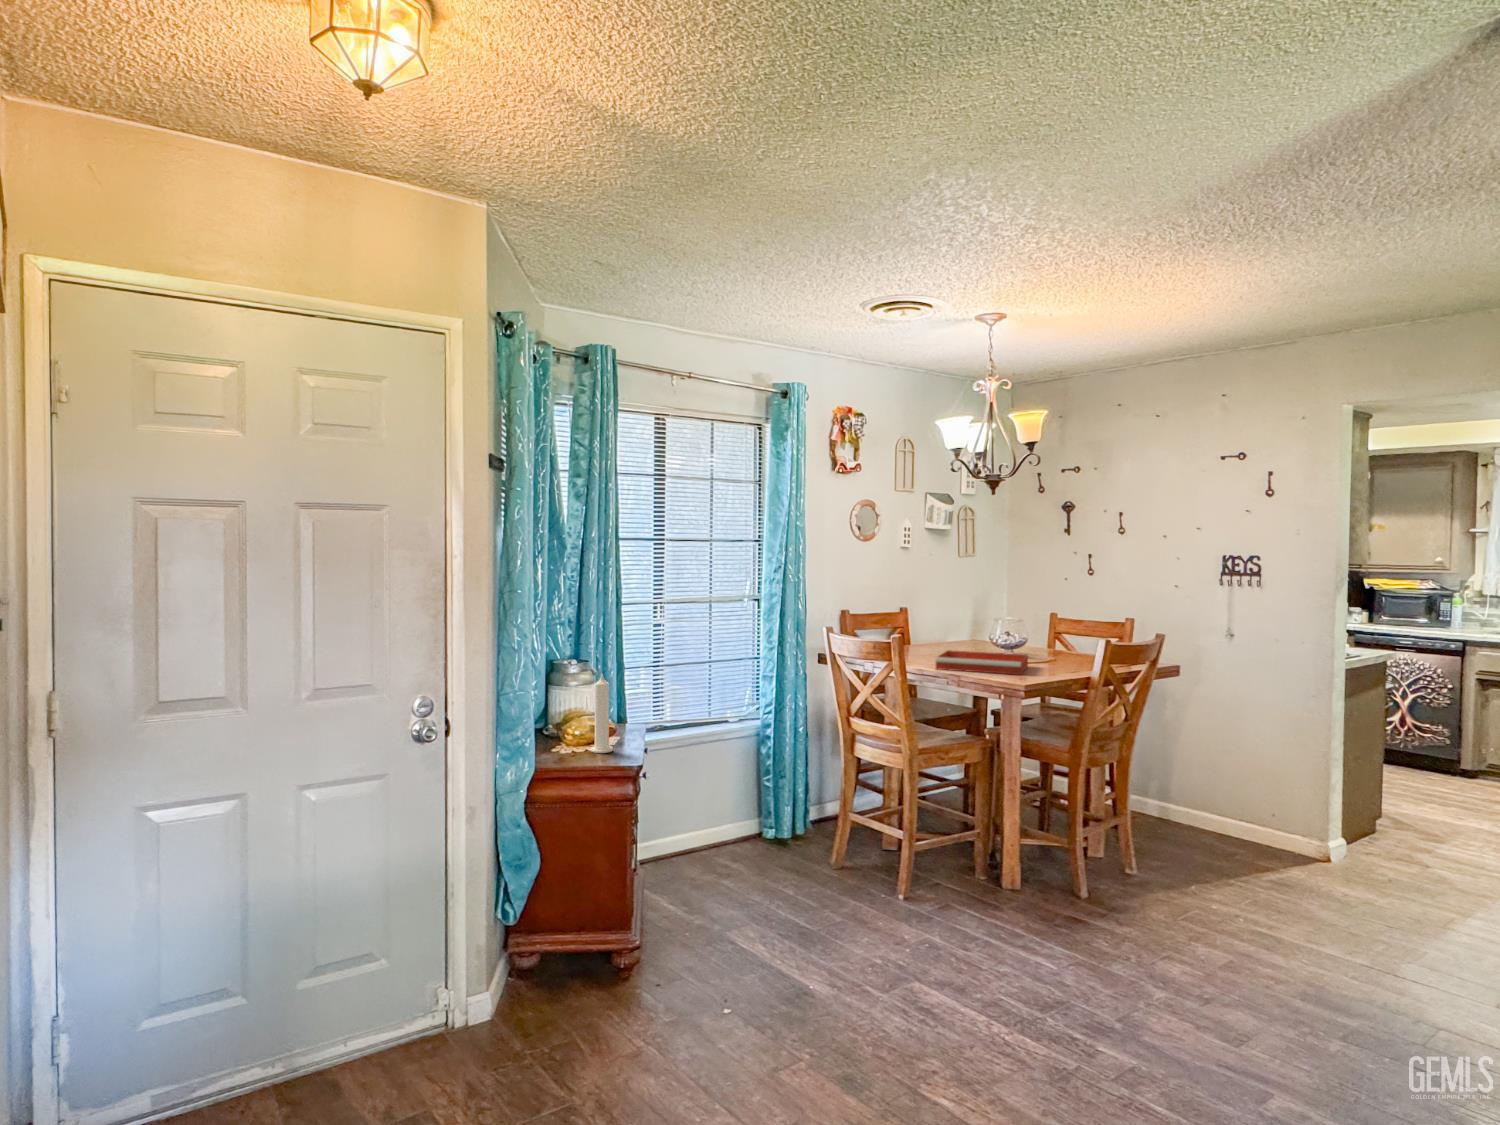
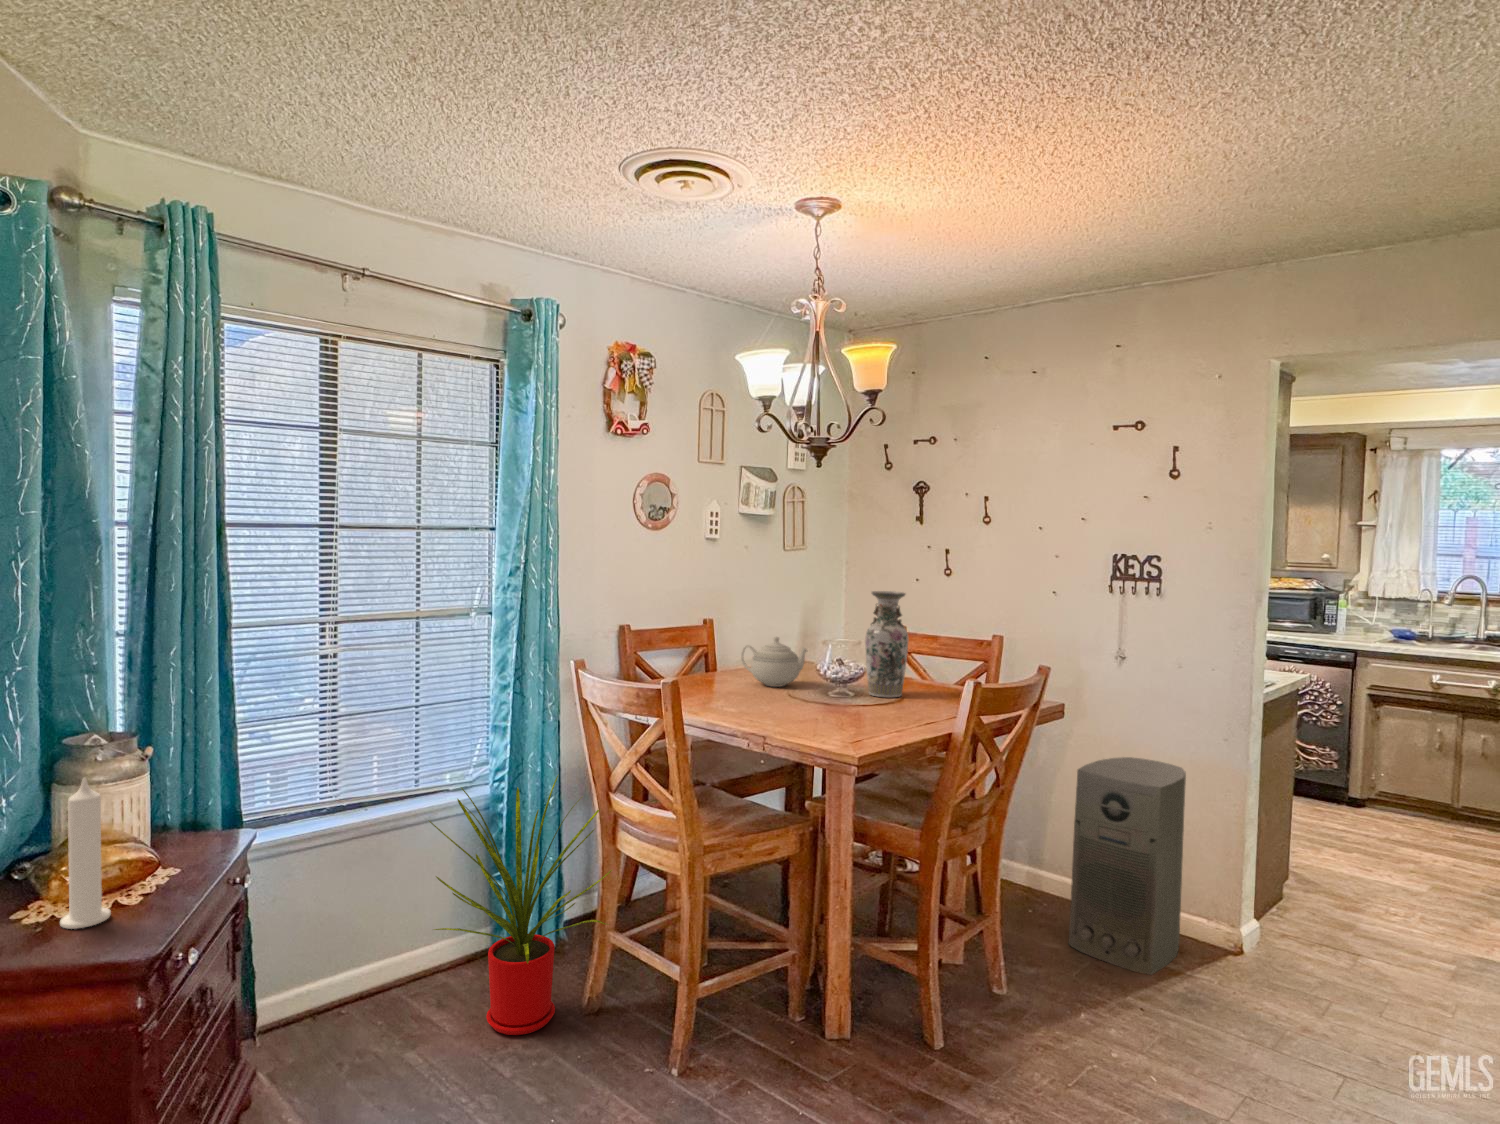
vase: none [1026,583,1058,661] -> present [865,591,908,697]
teapot: none [931,617,981,654] -> present [741,637,807,687]
tray: present [936,650,1028,675] -> none [734,687,866,729]
house plant: none [735,706,854,874] -> present [429,774,612,1035]
air purifier: none [1188,712,1282,870] -> present [1069,757,1186,975]

